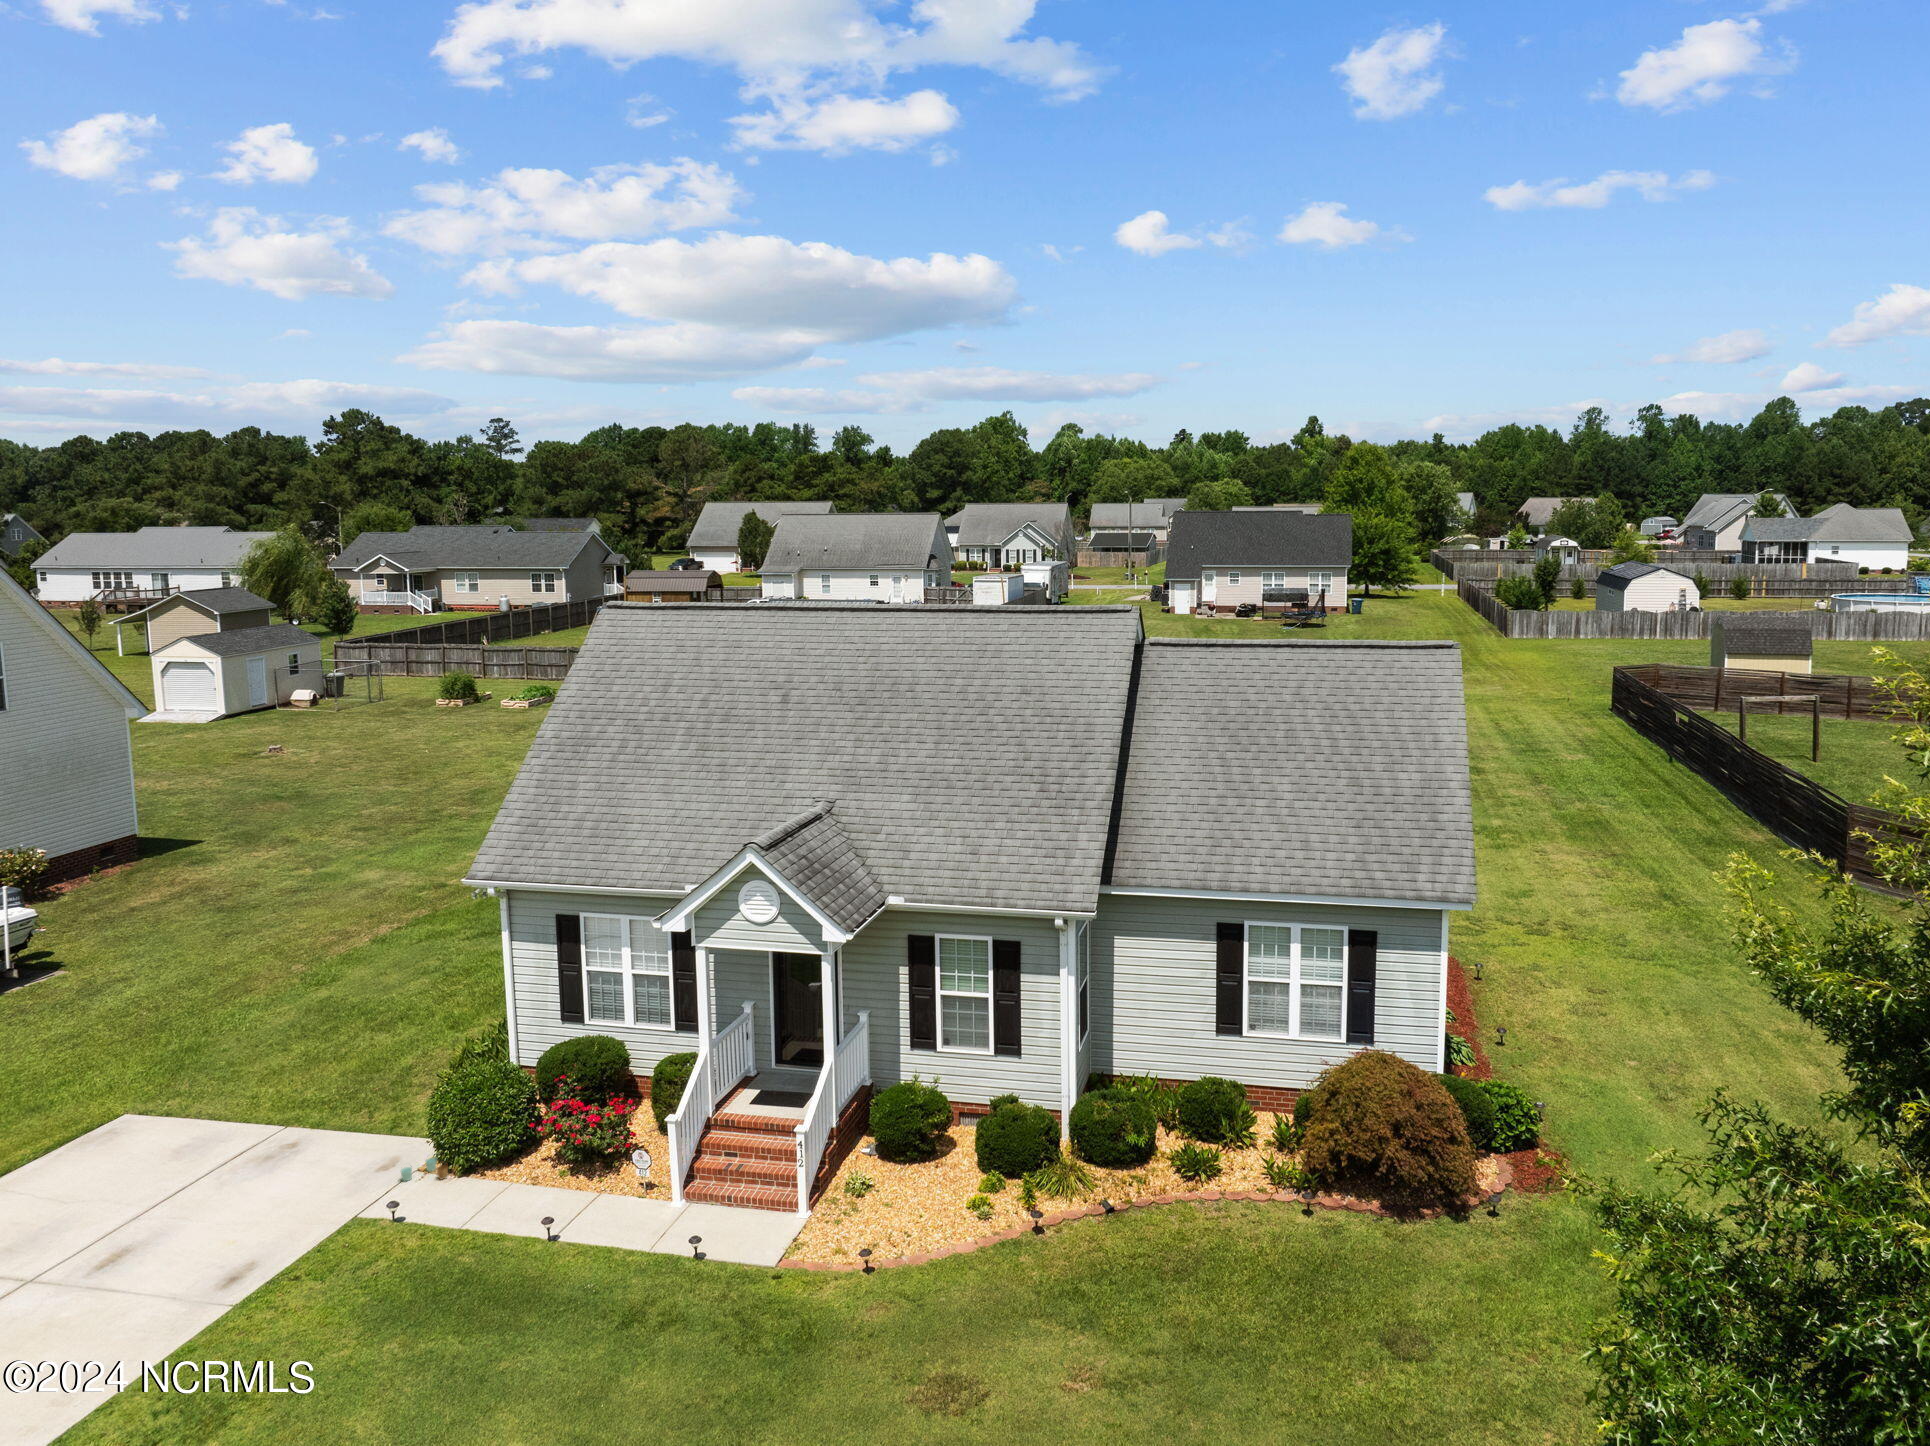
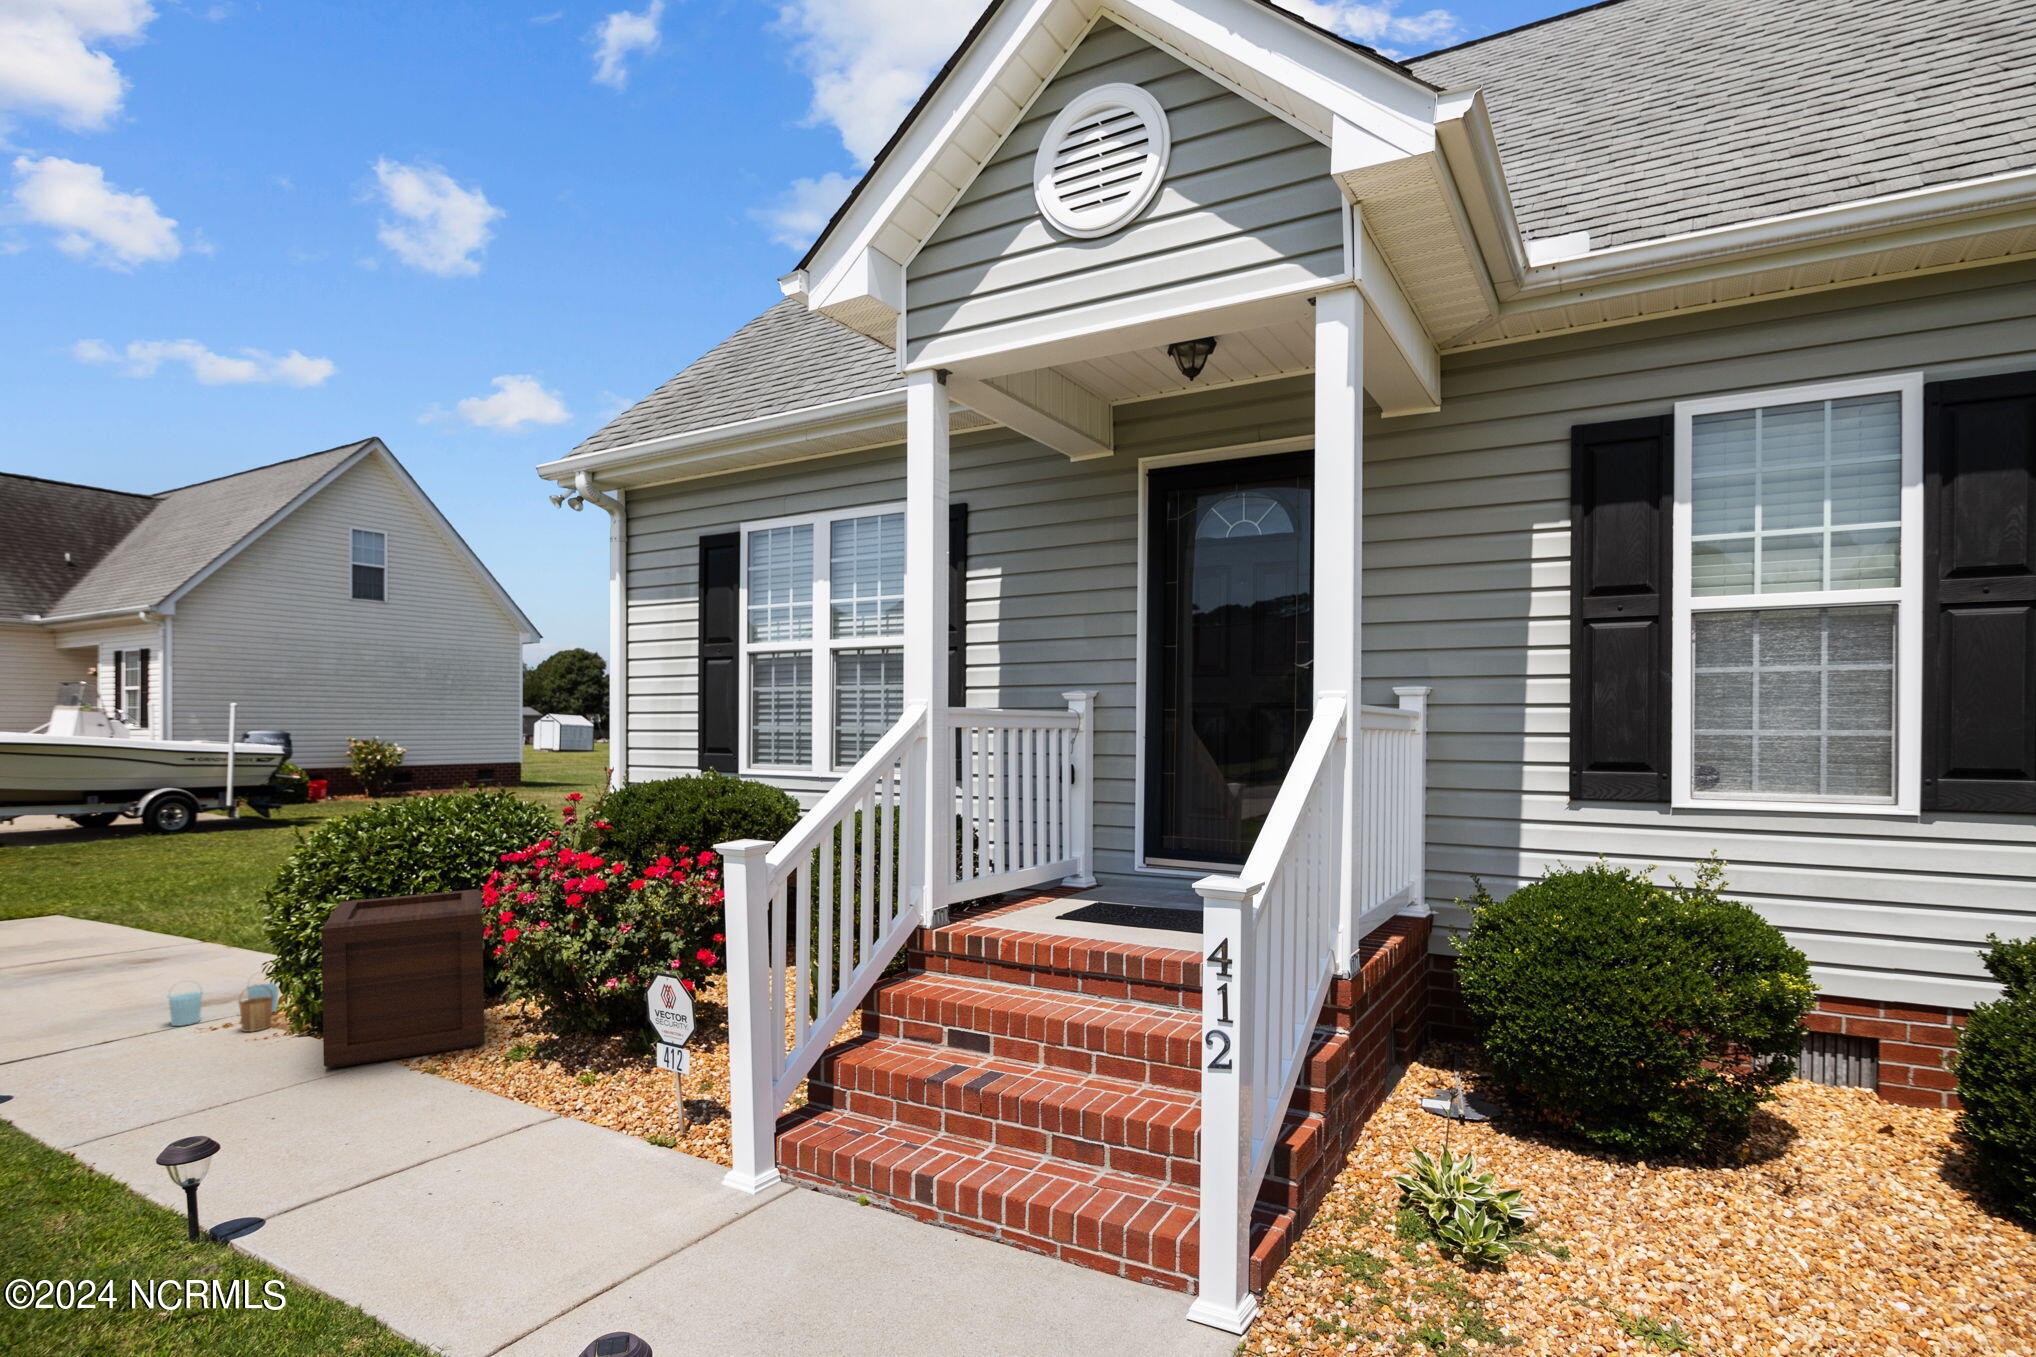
wooden crate: none [478,1114,548,1190] -> present [321,889,485,1068]

